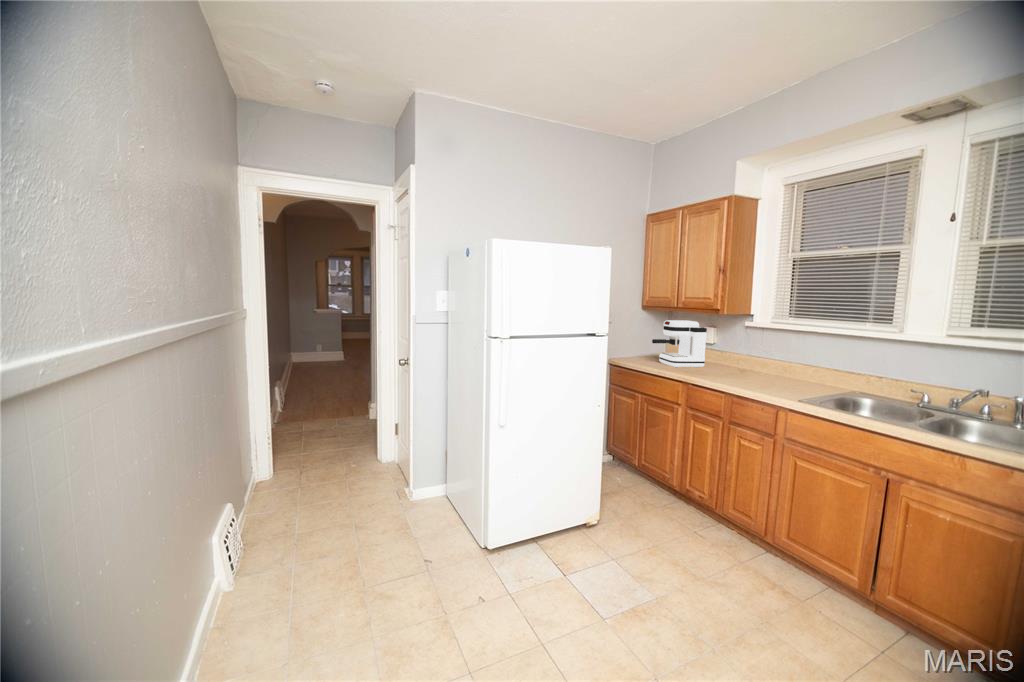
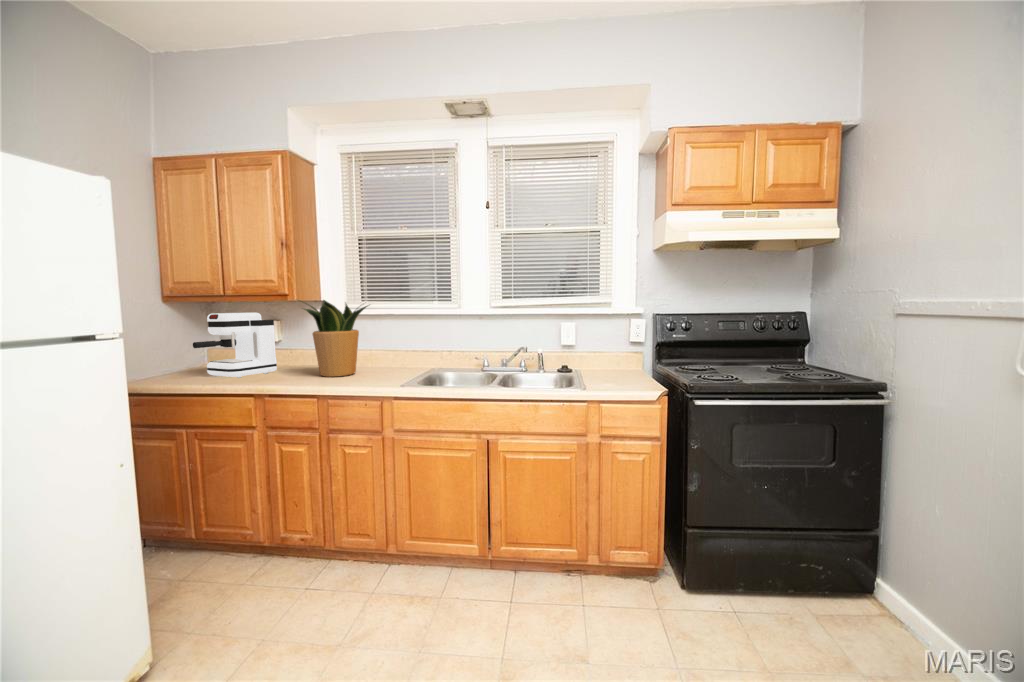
potted plant: none [722,315,787,382] -> present [304,300,367,377]

